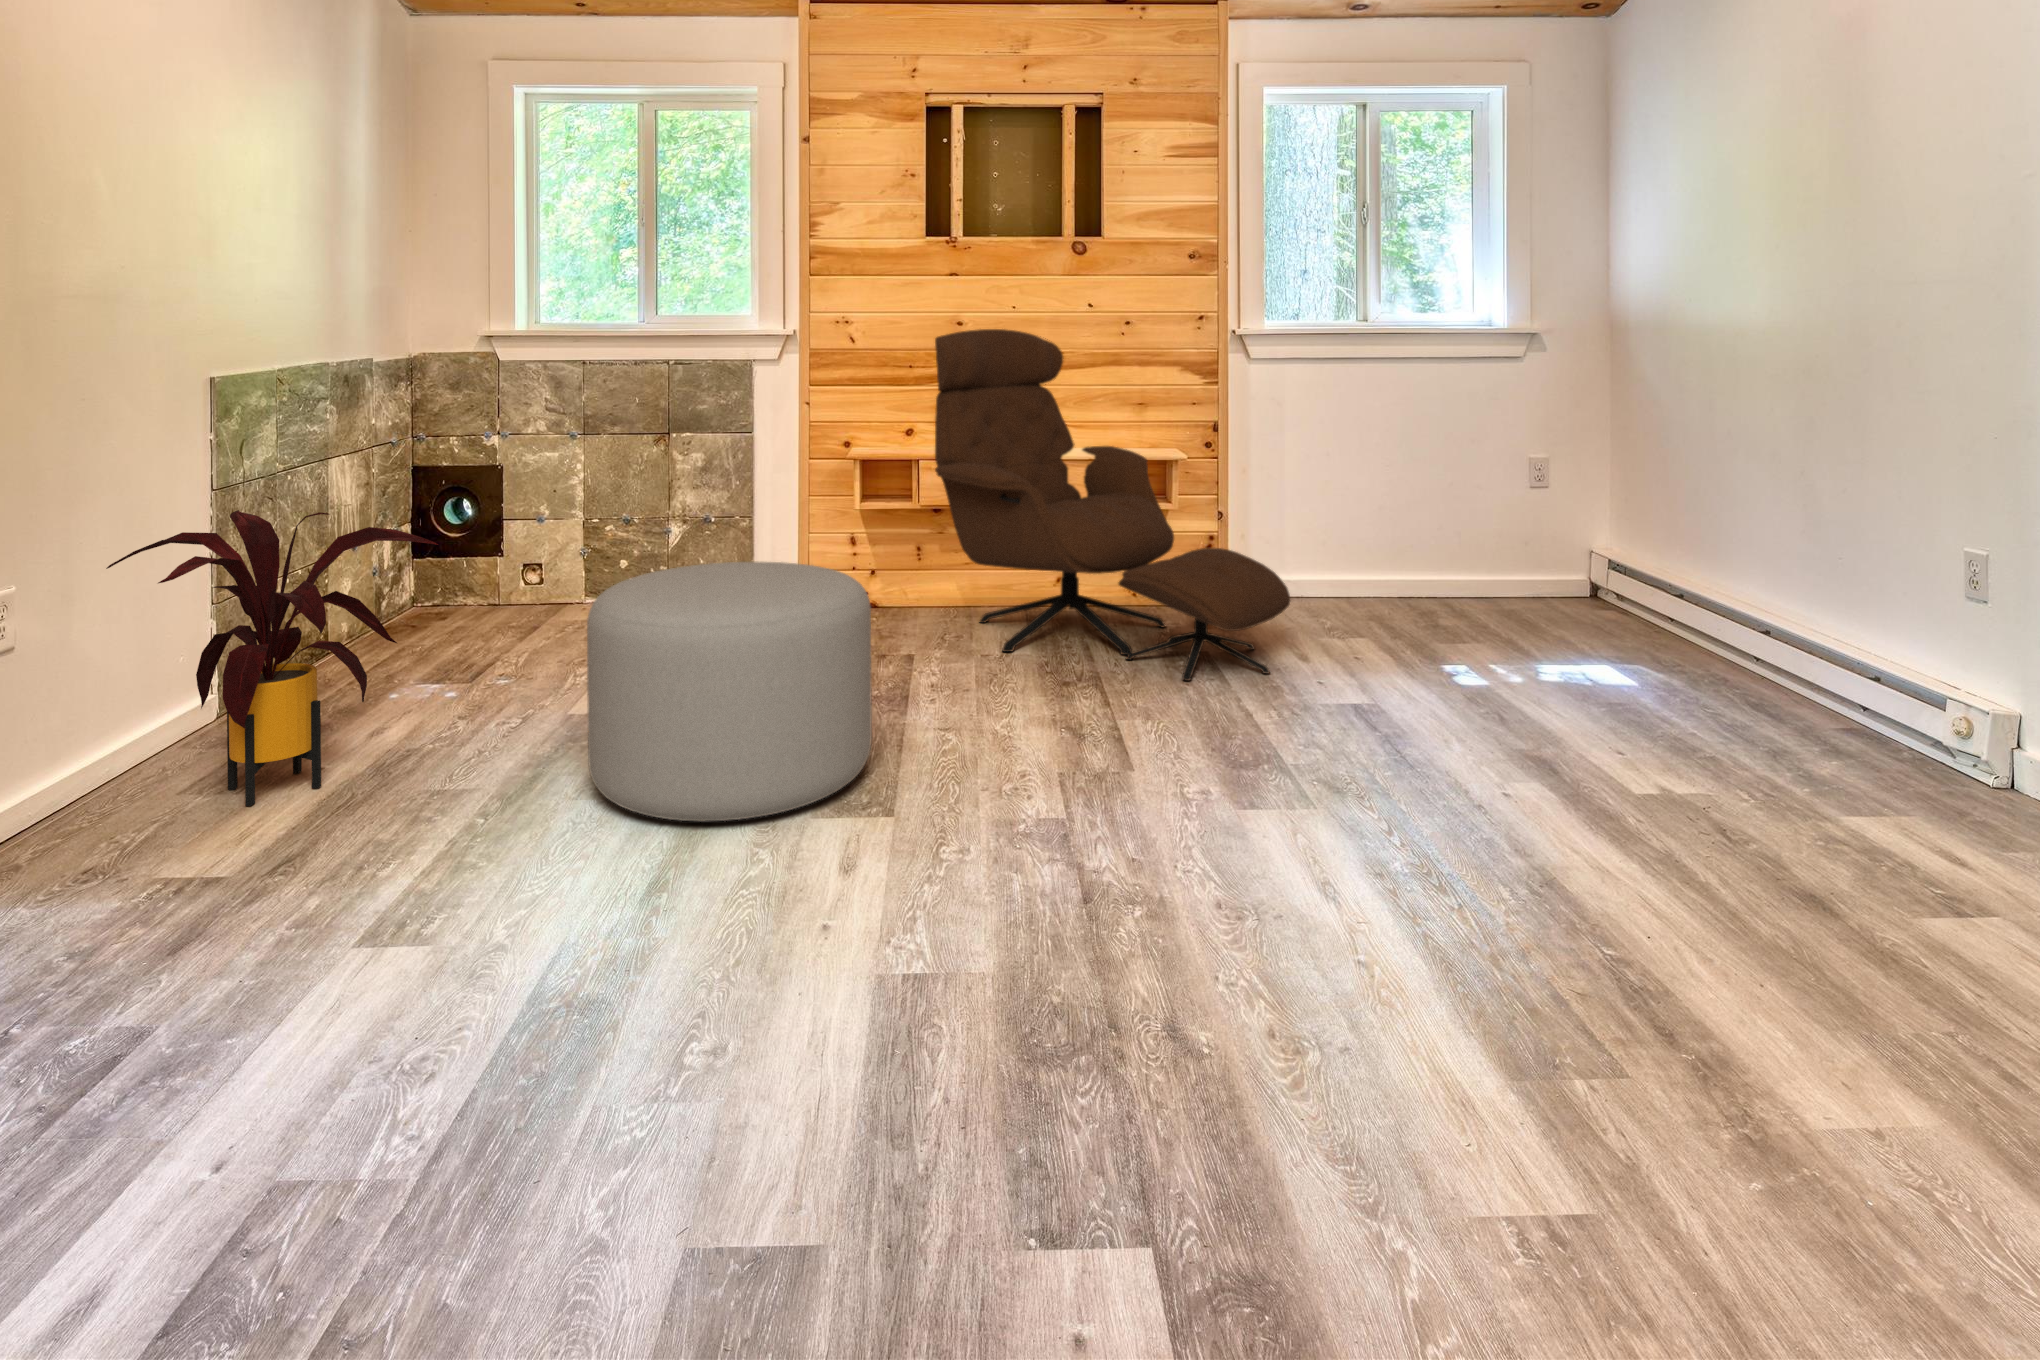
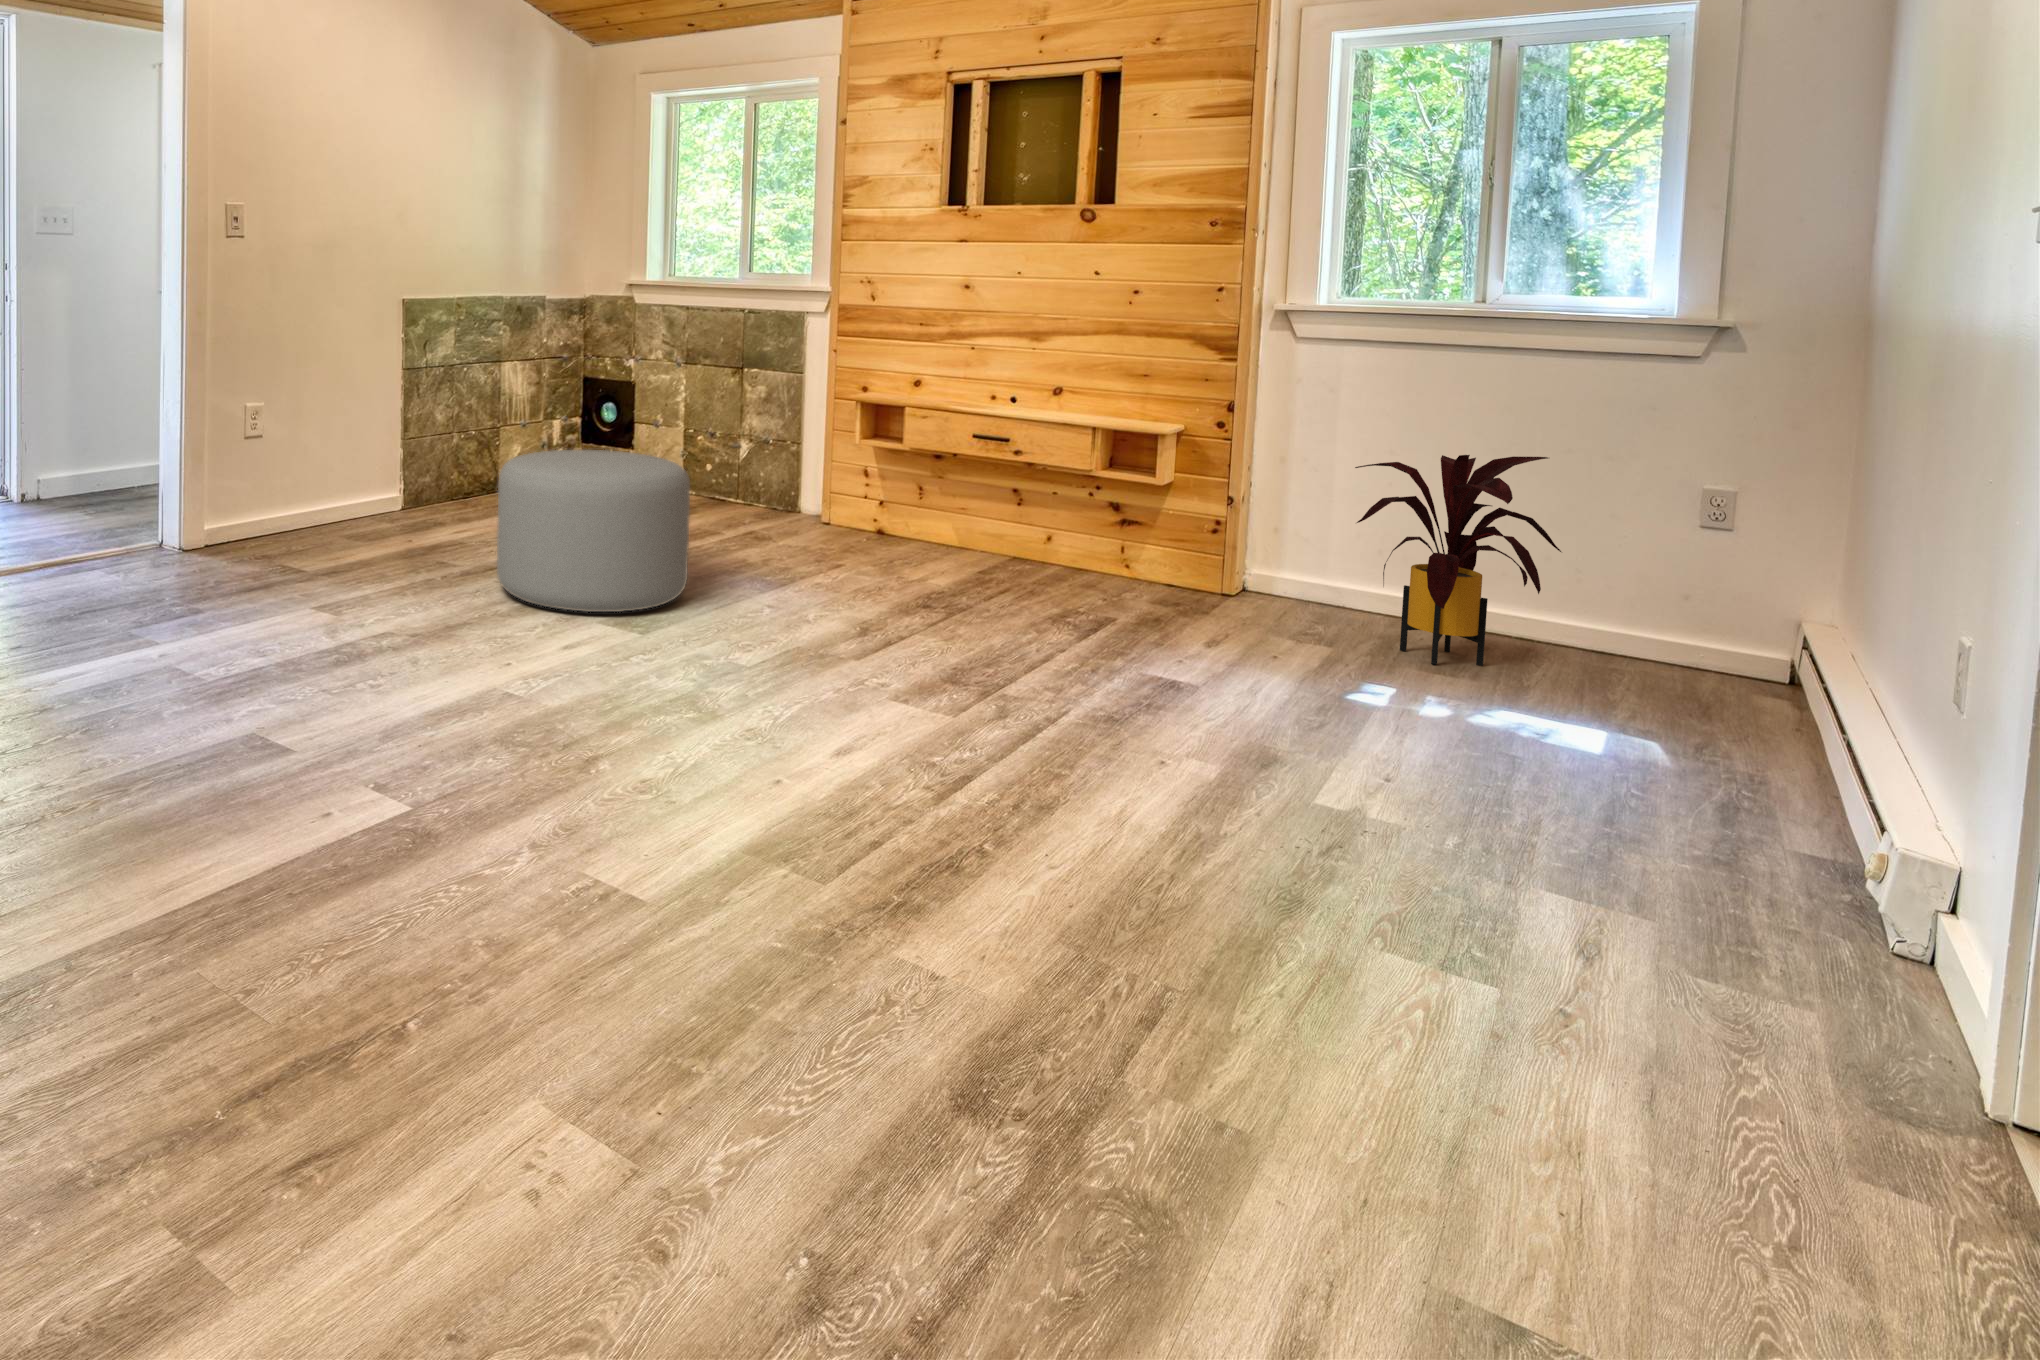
lounge chair: present [935,329,1290,681] -> none [887,292,1182,642]
house plant: present [106,510,438,806] -> present [1355,455,1561,666]

